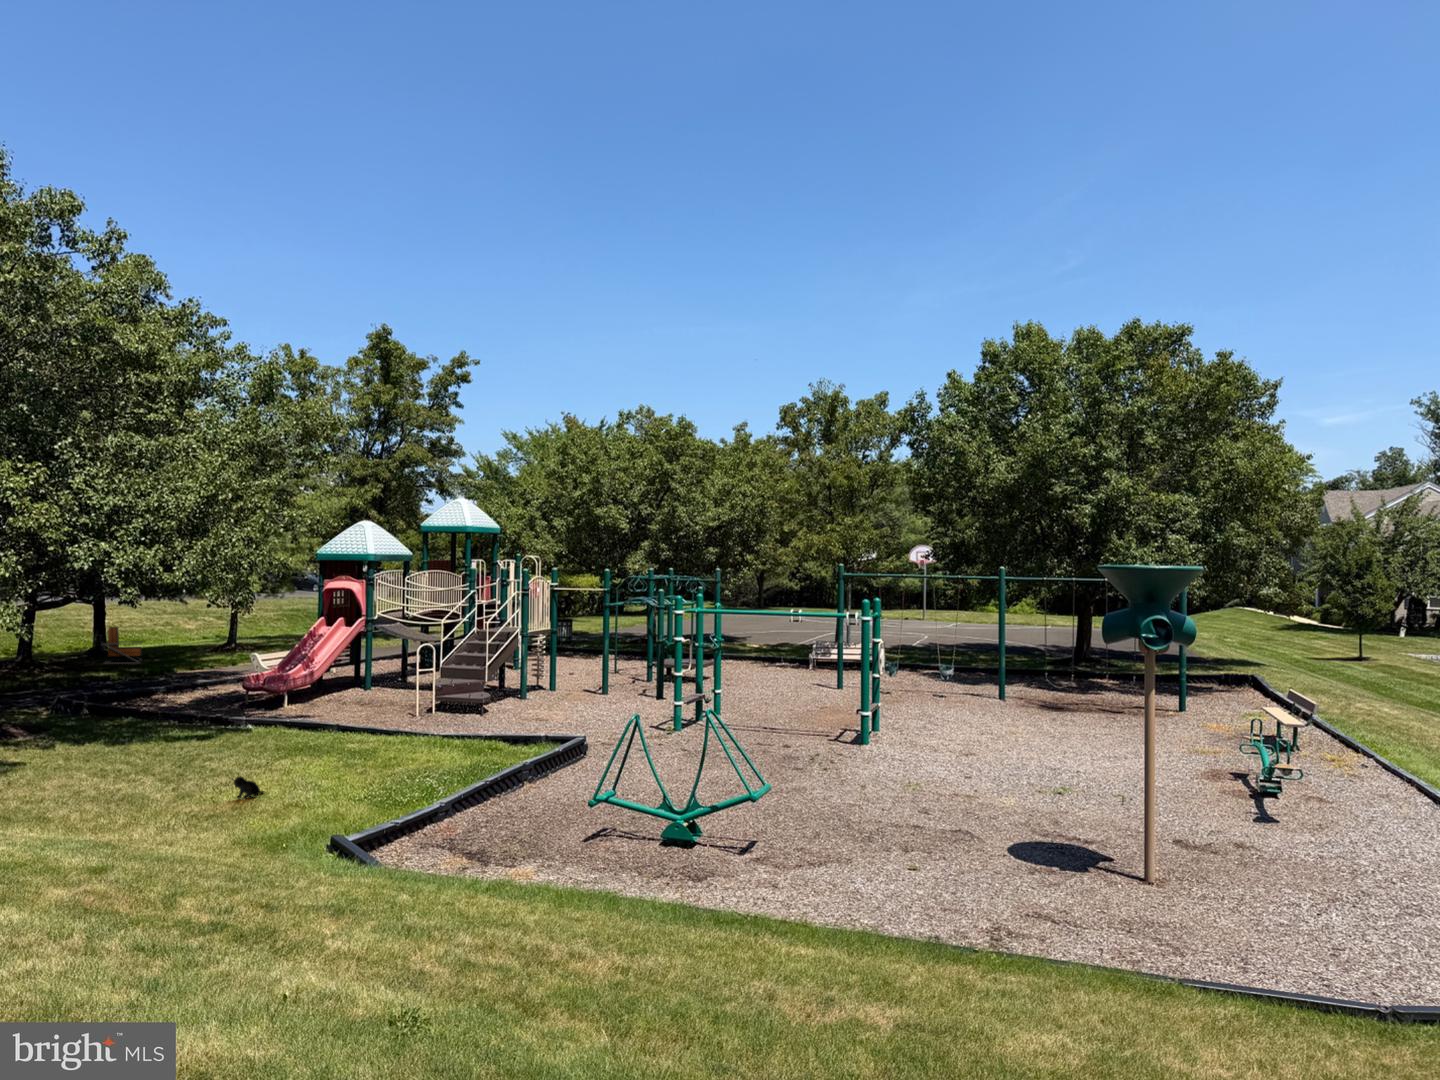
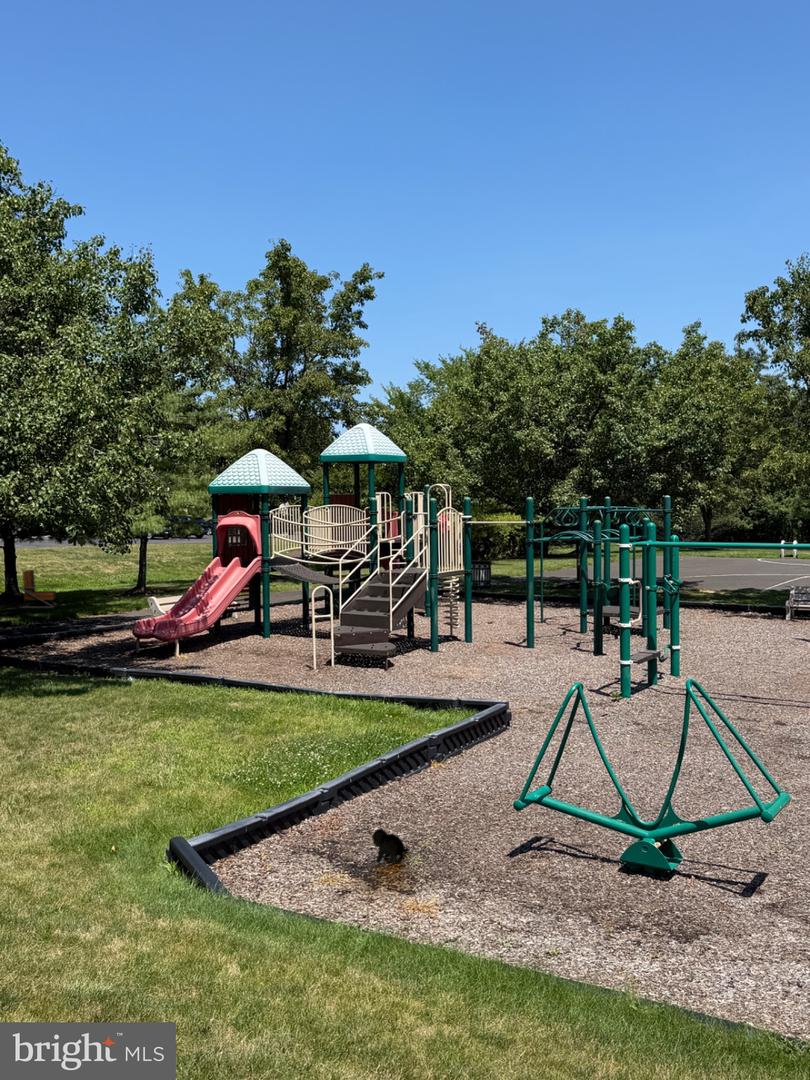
plush toy: present [232,777,264,799] -> present [369,829,409,864]

